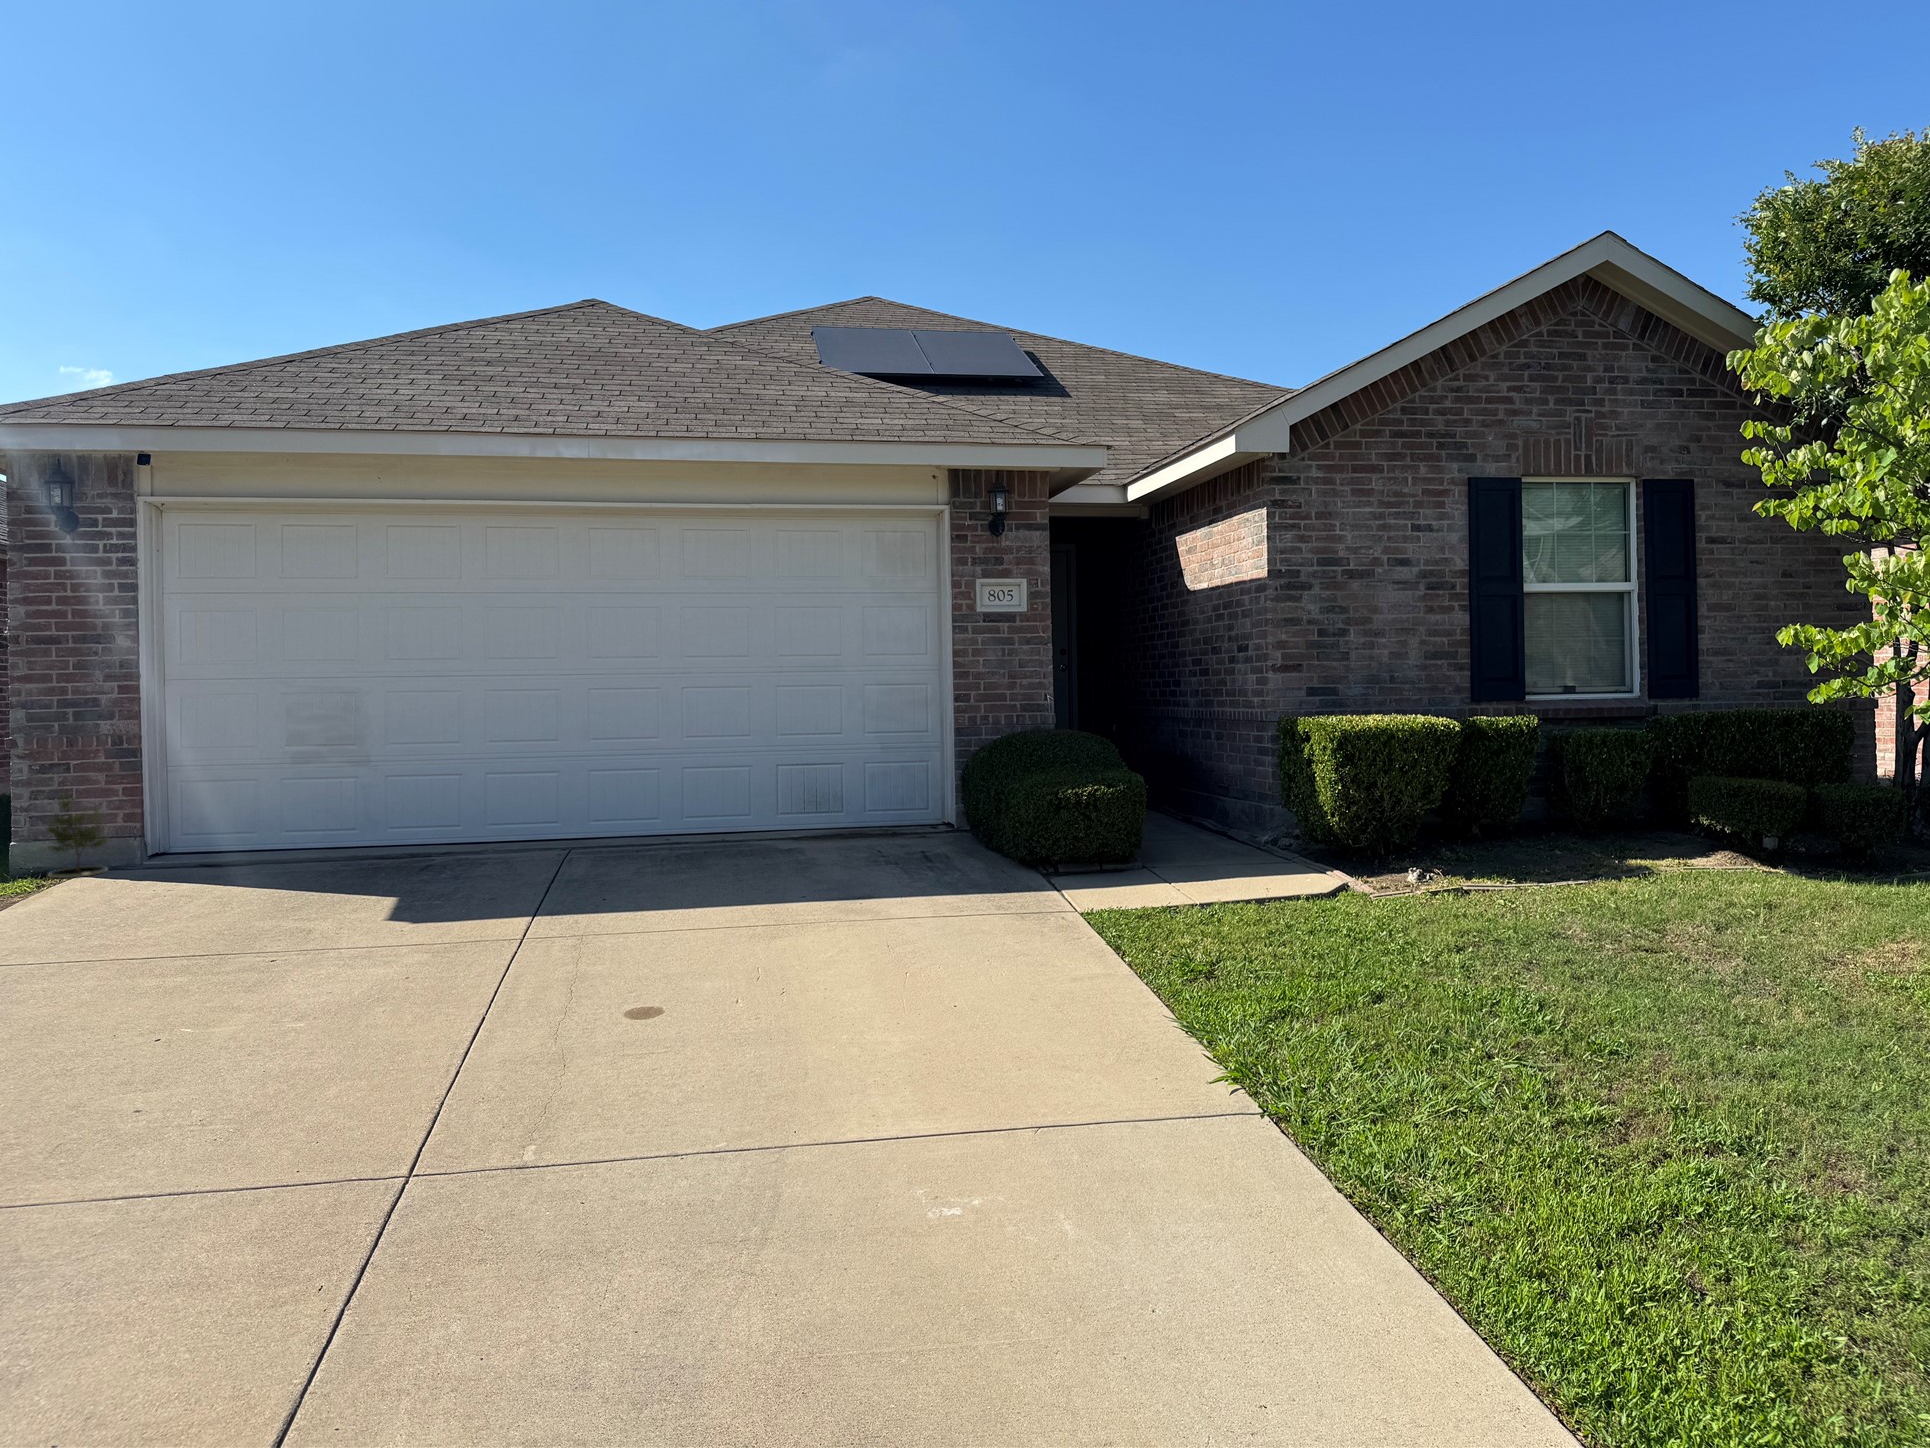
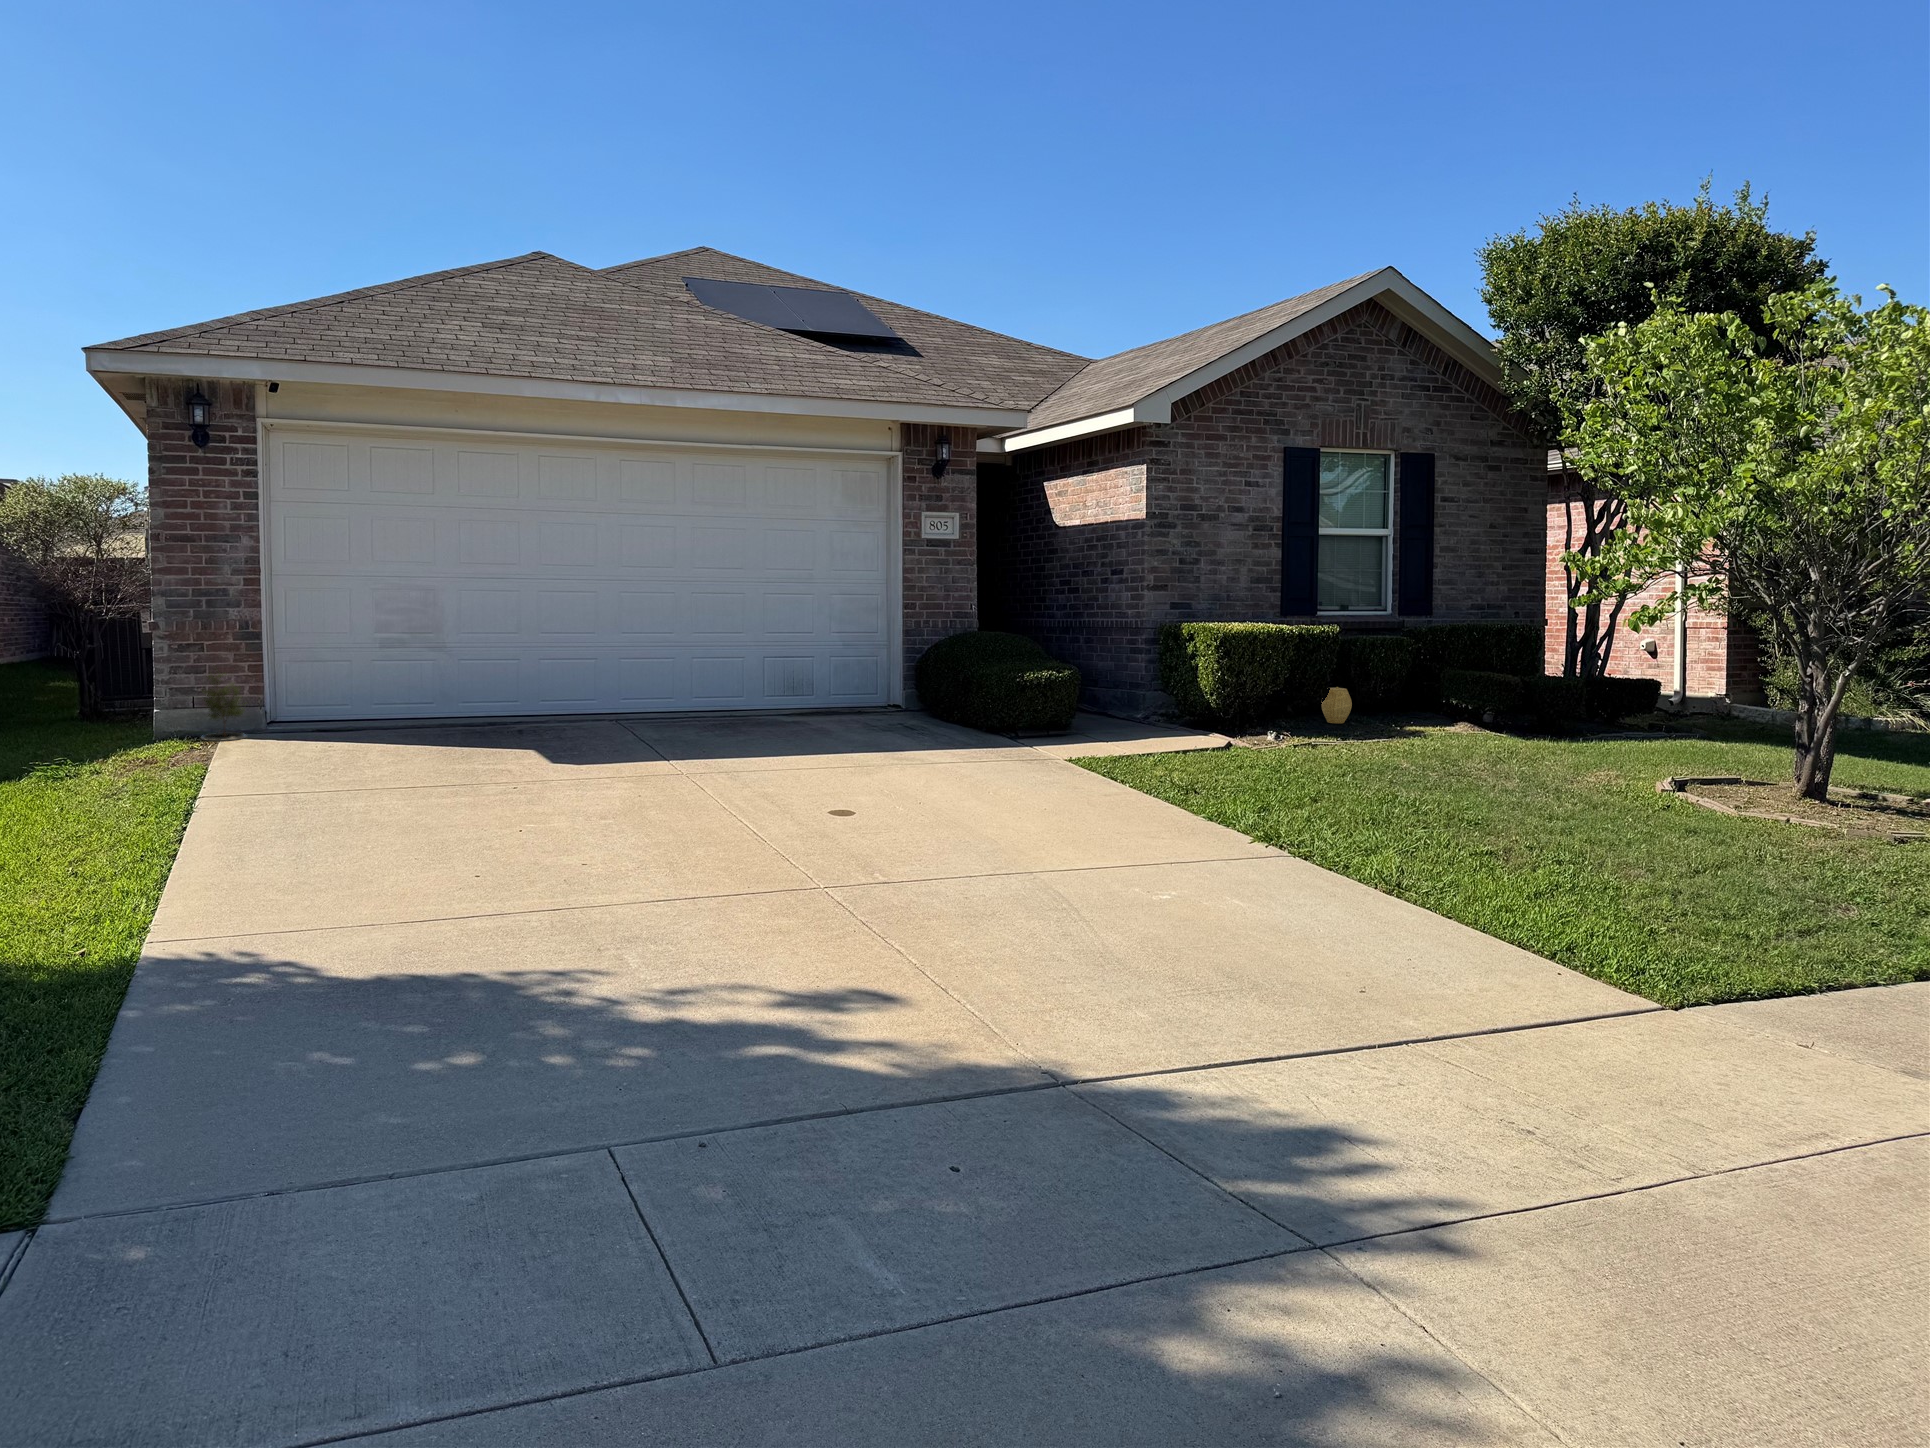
woven basket: none [1513,803,1558,855] -> present [1321,687,1352,723]

